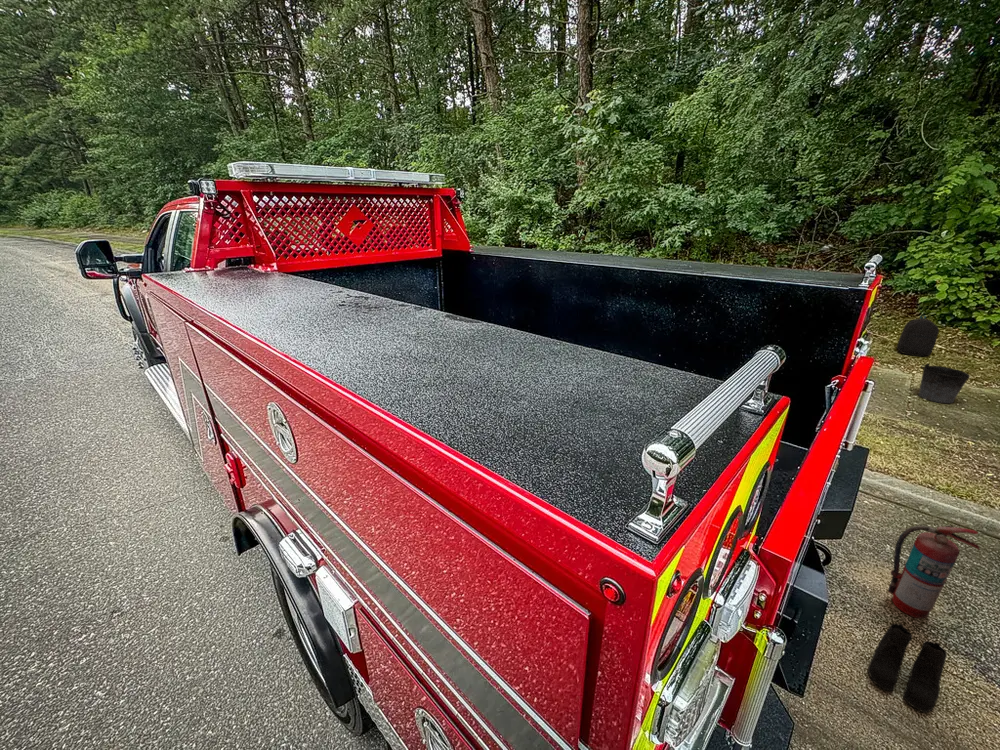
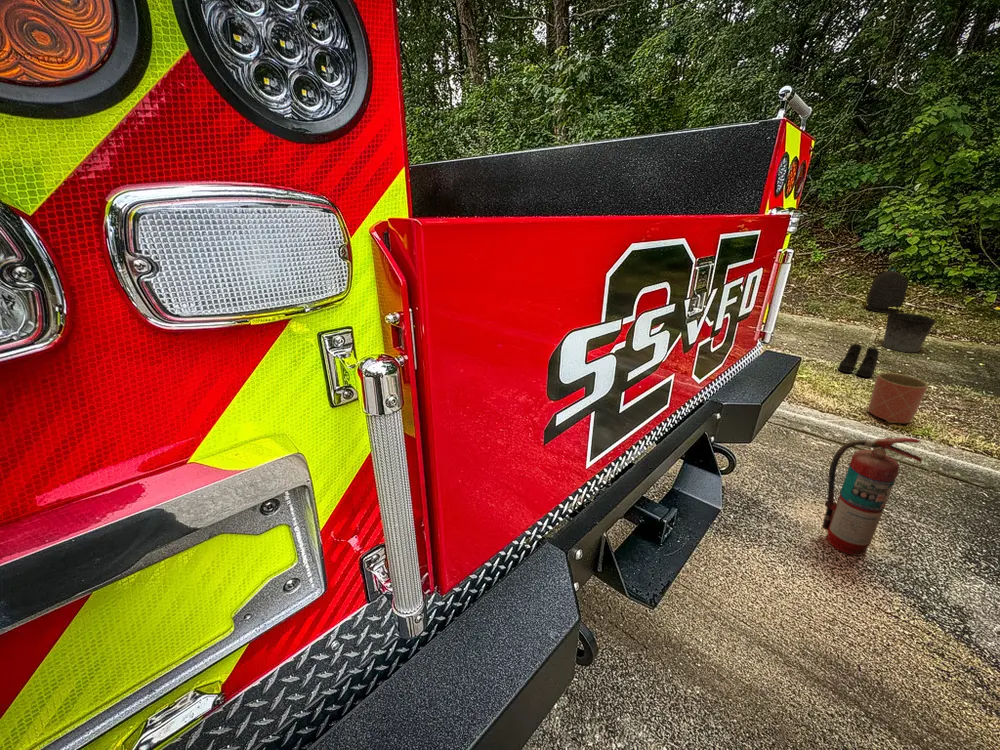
planter: none [913,438,971,484] -> present [868,373,928,423]
boots: present [868,624,947,712] -> present [838,344,879,377]

